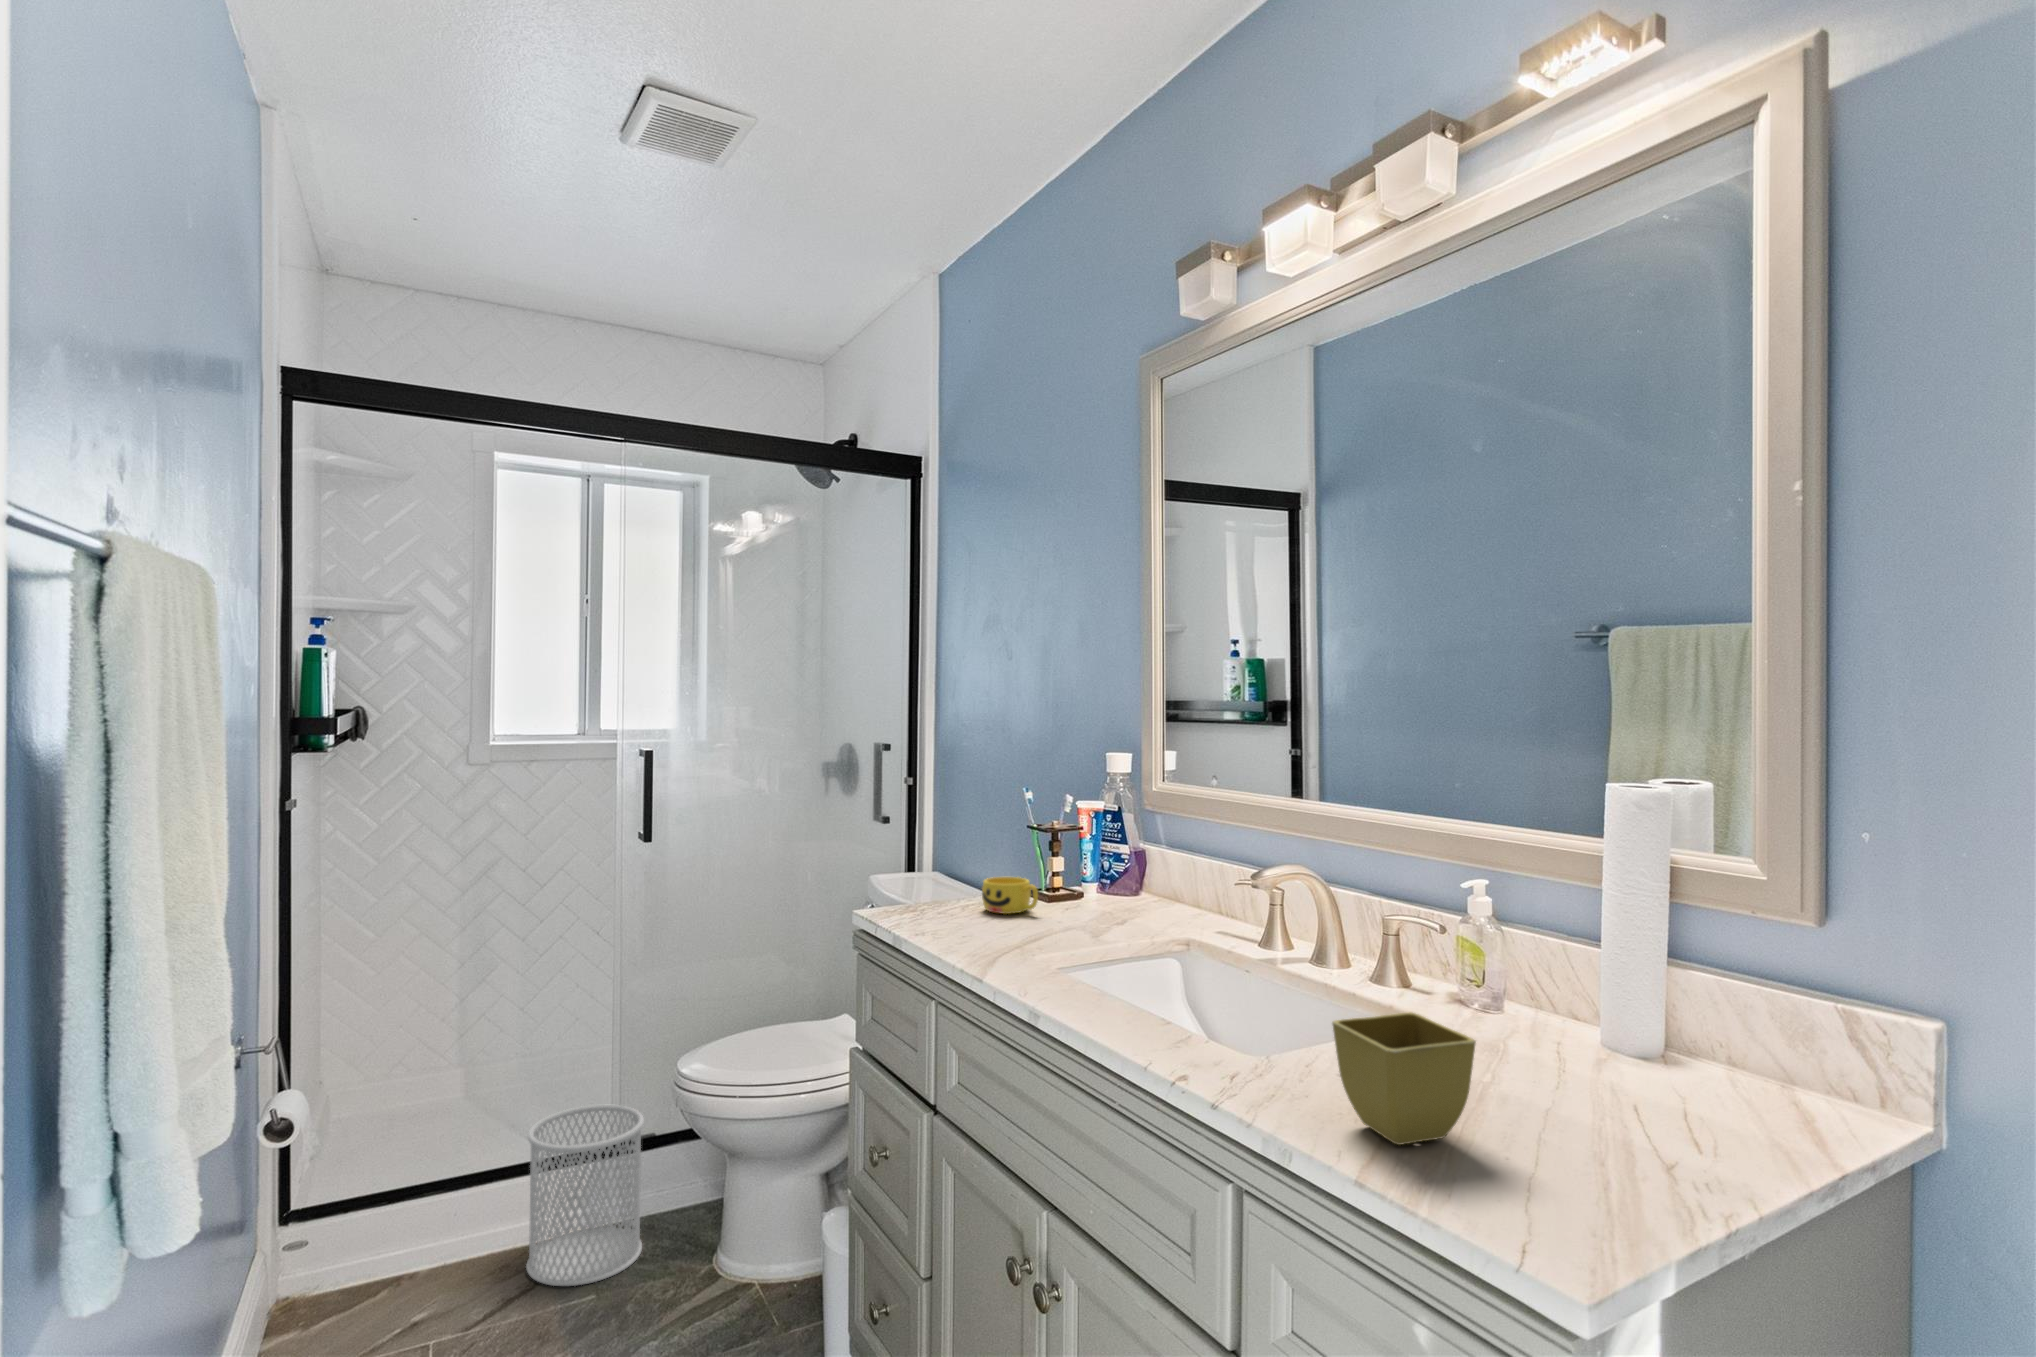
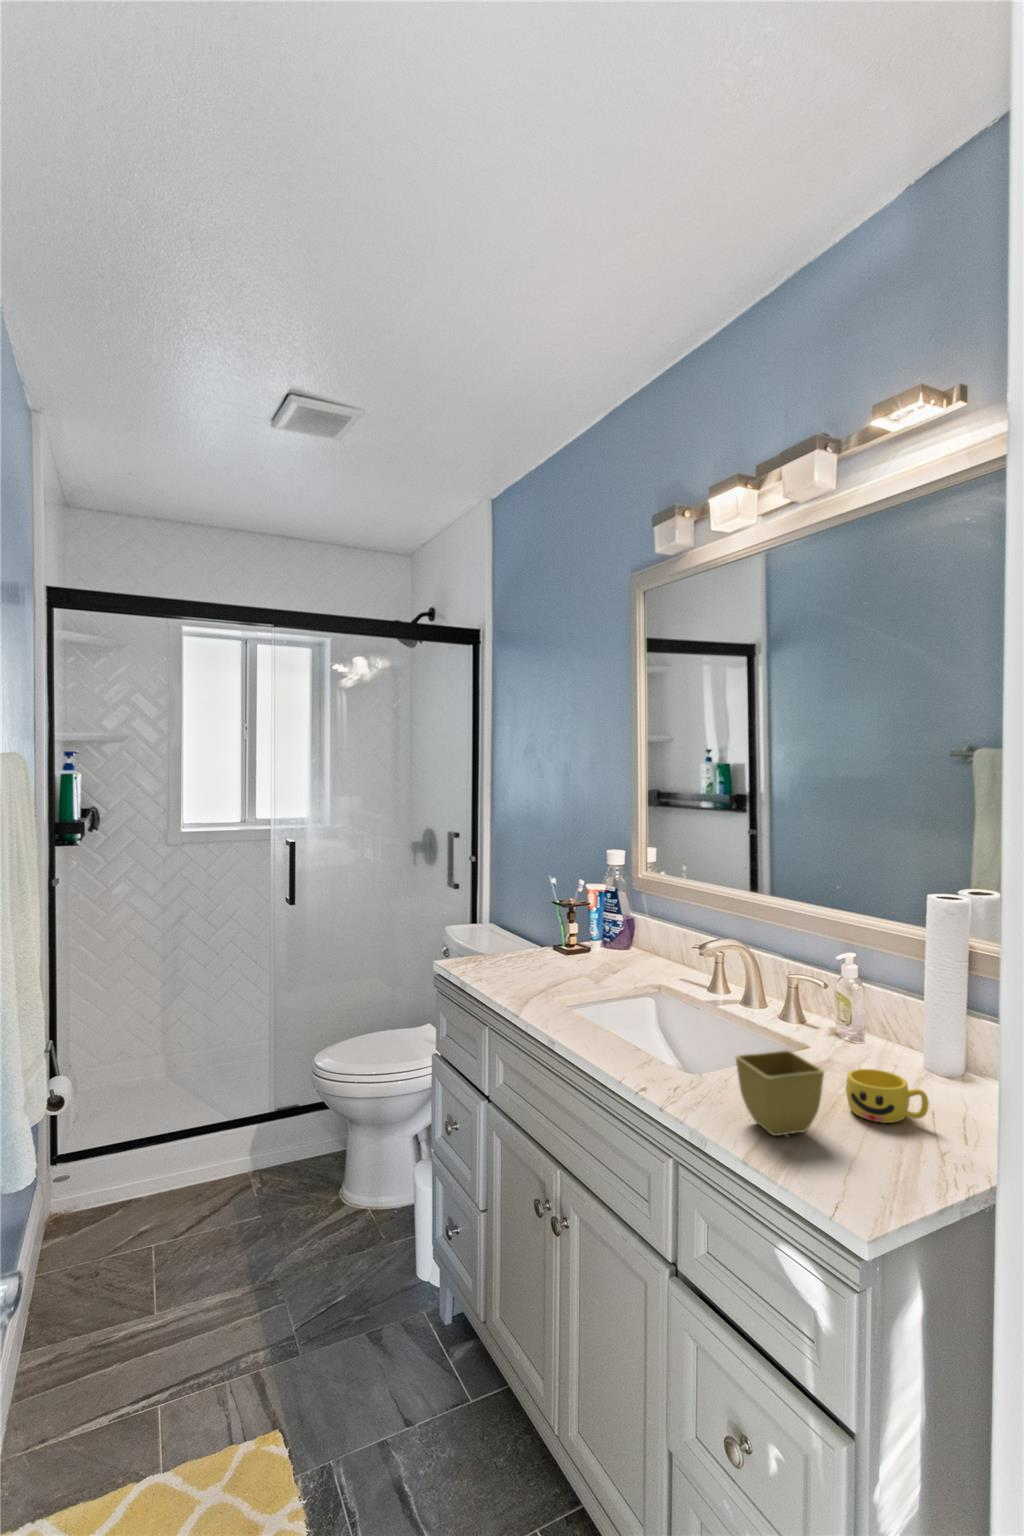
cup: present [982,877,1038,914] -> present [846,1069,929,1123]
wastebasket: present [526,1104,644,1286] -> none [215,1085,292,1209]

